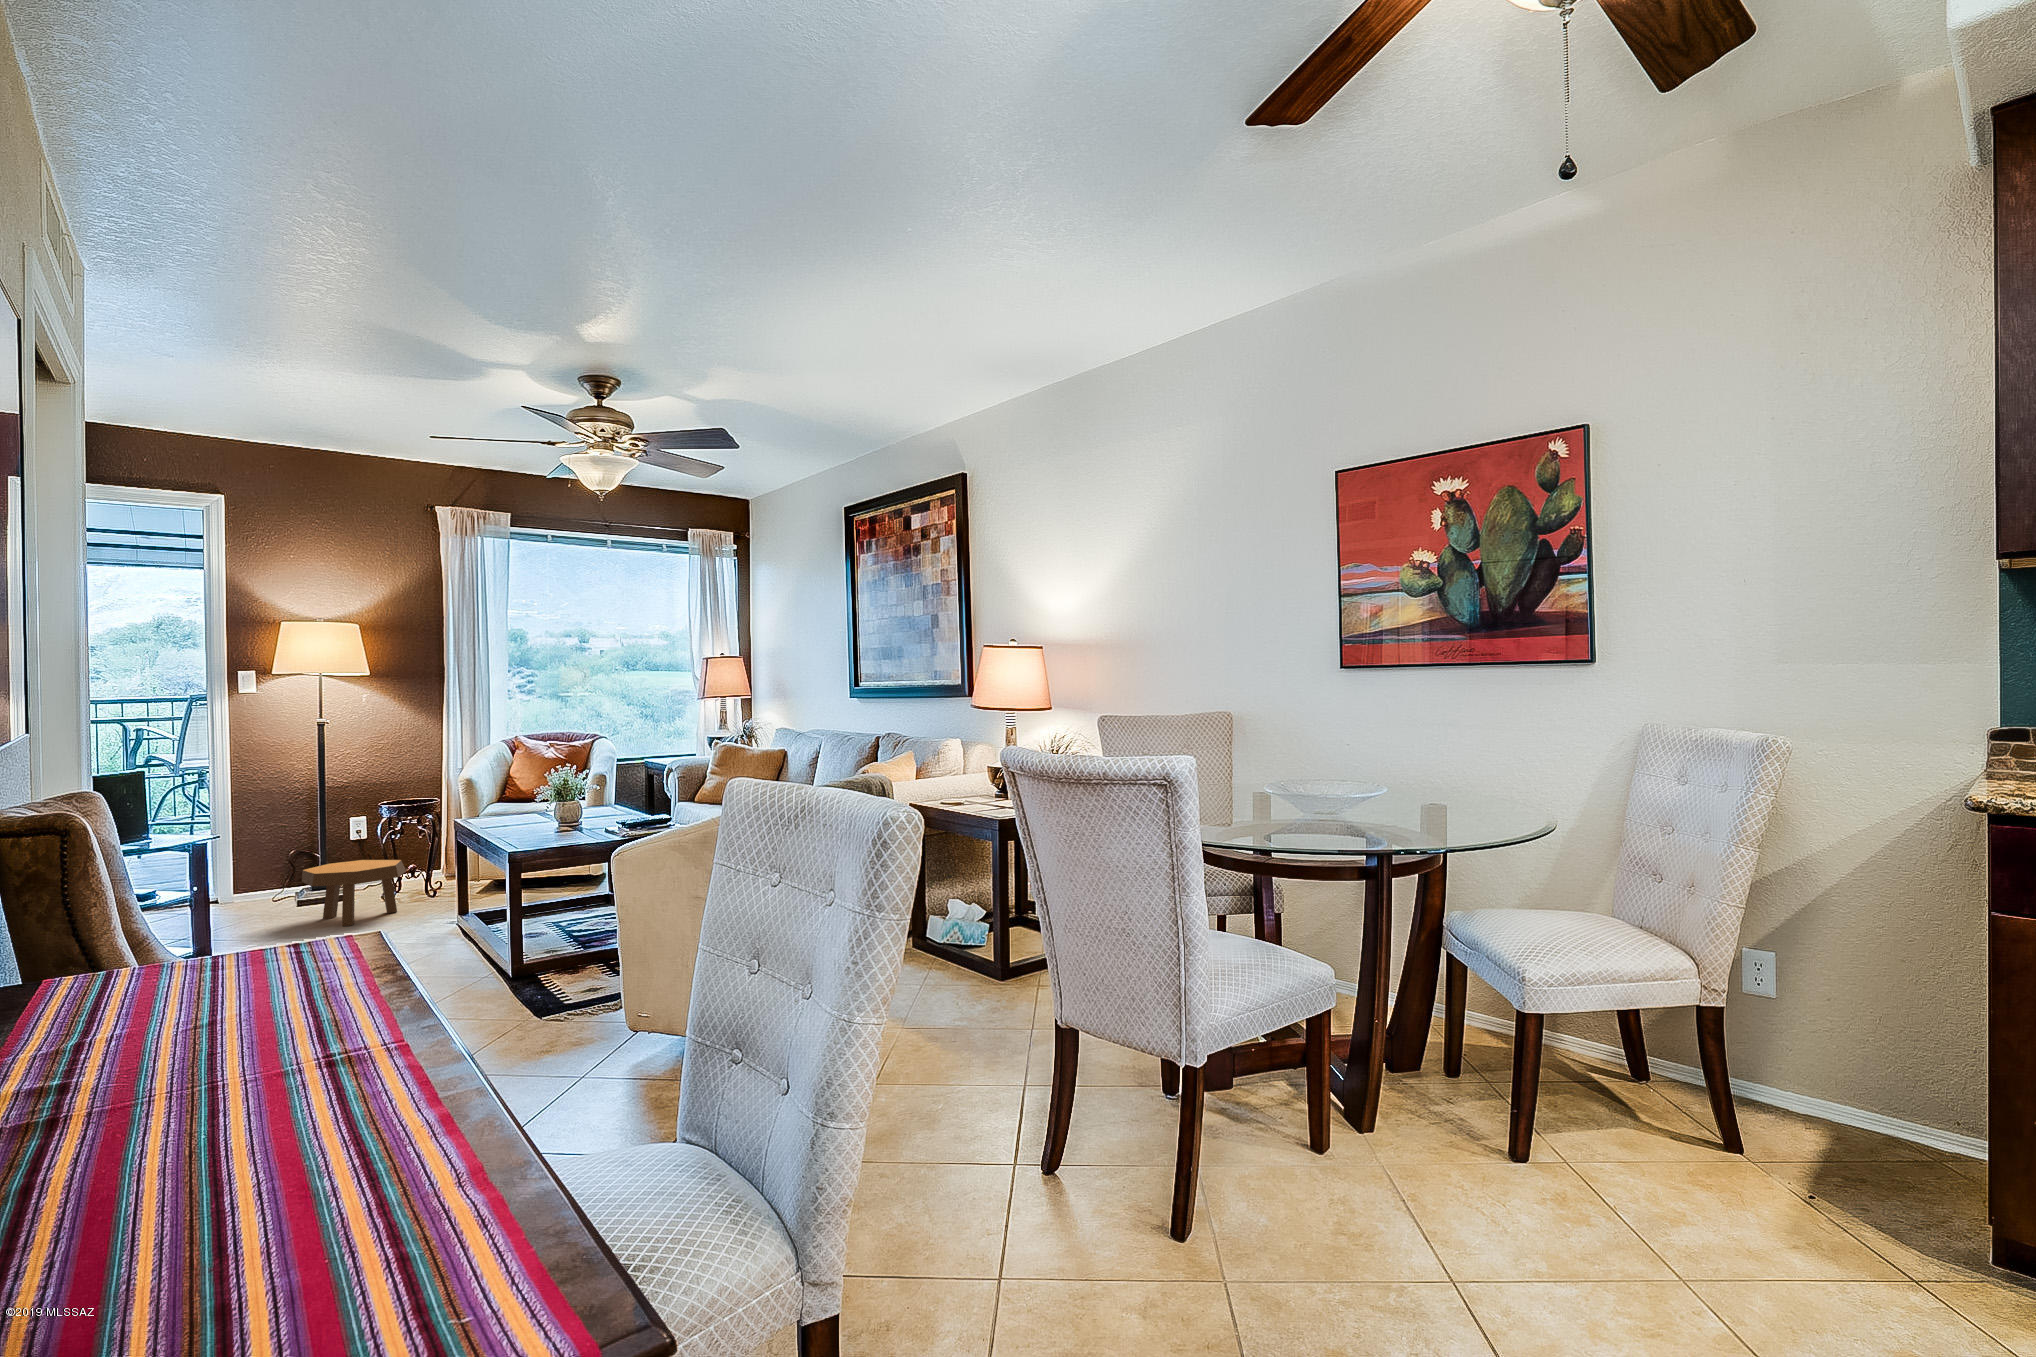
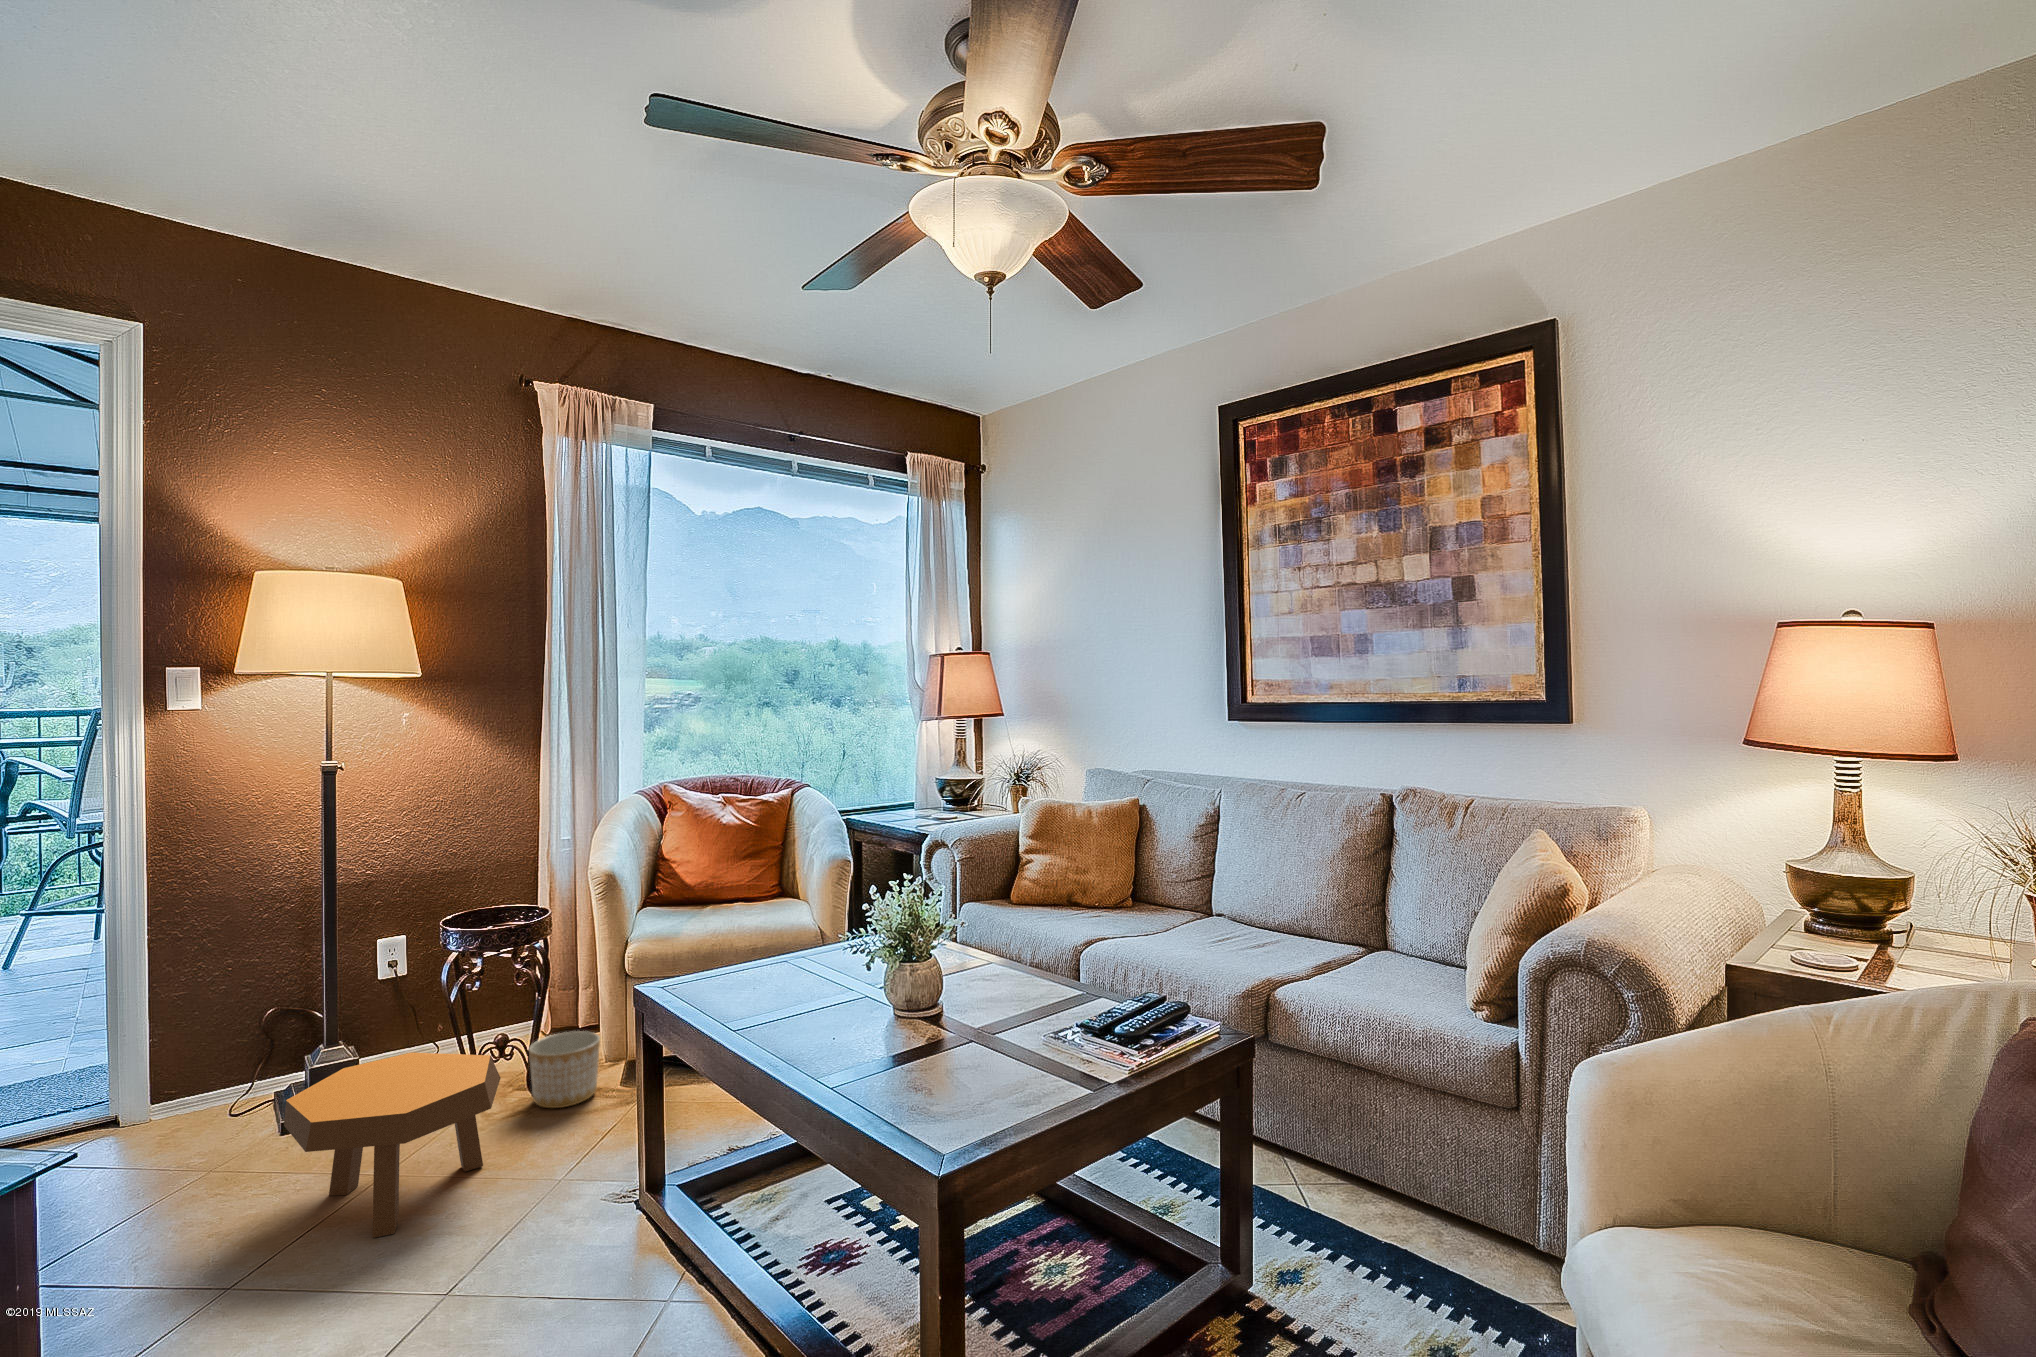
planter: none [426,864,466,899] -> present [529,1031,600,1108]

